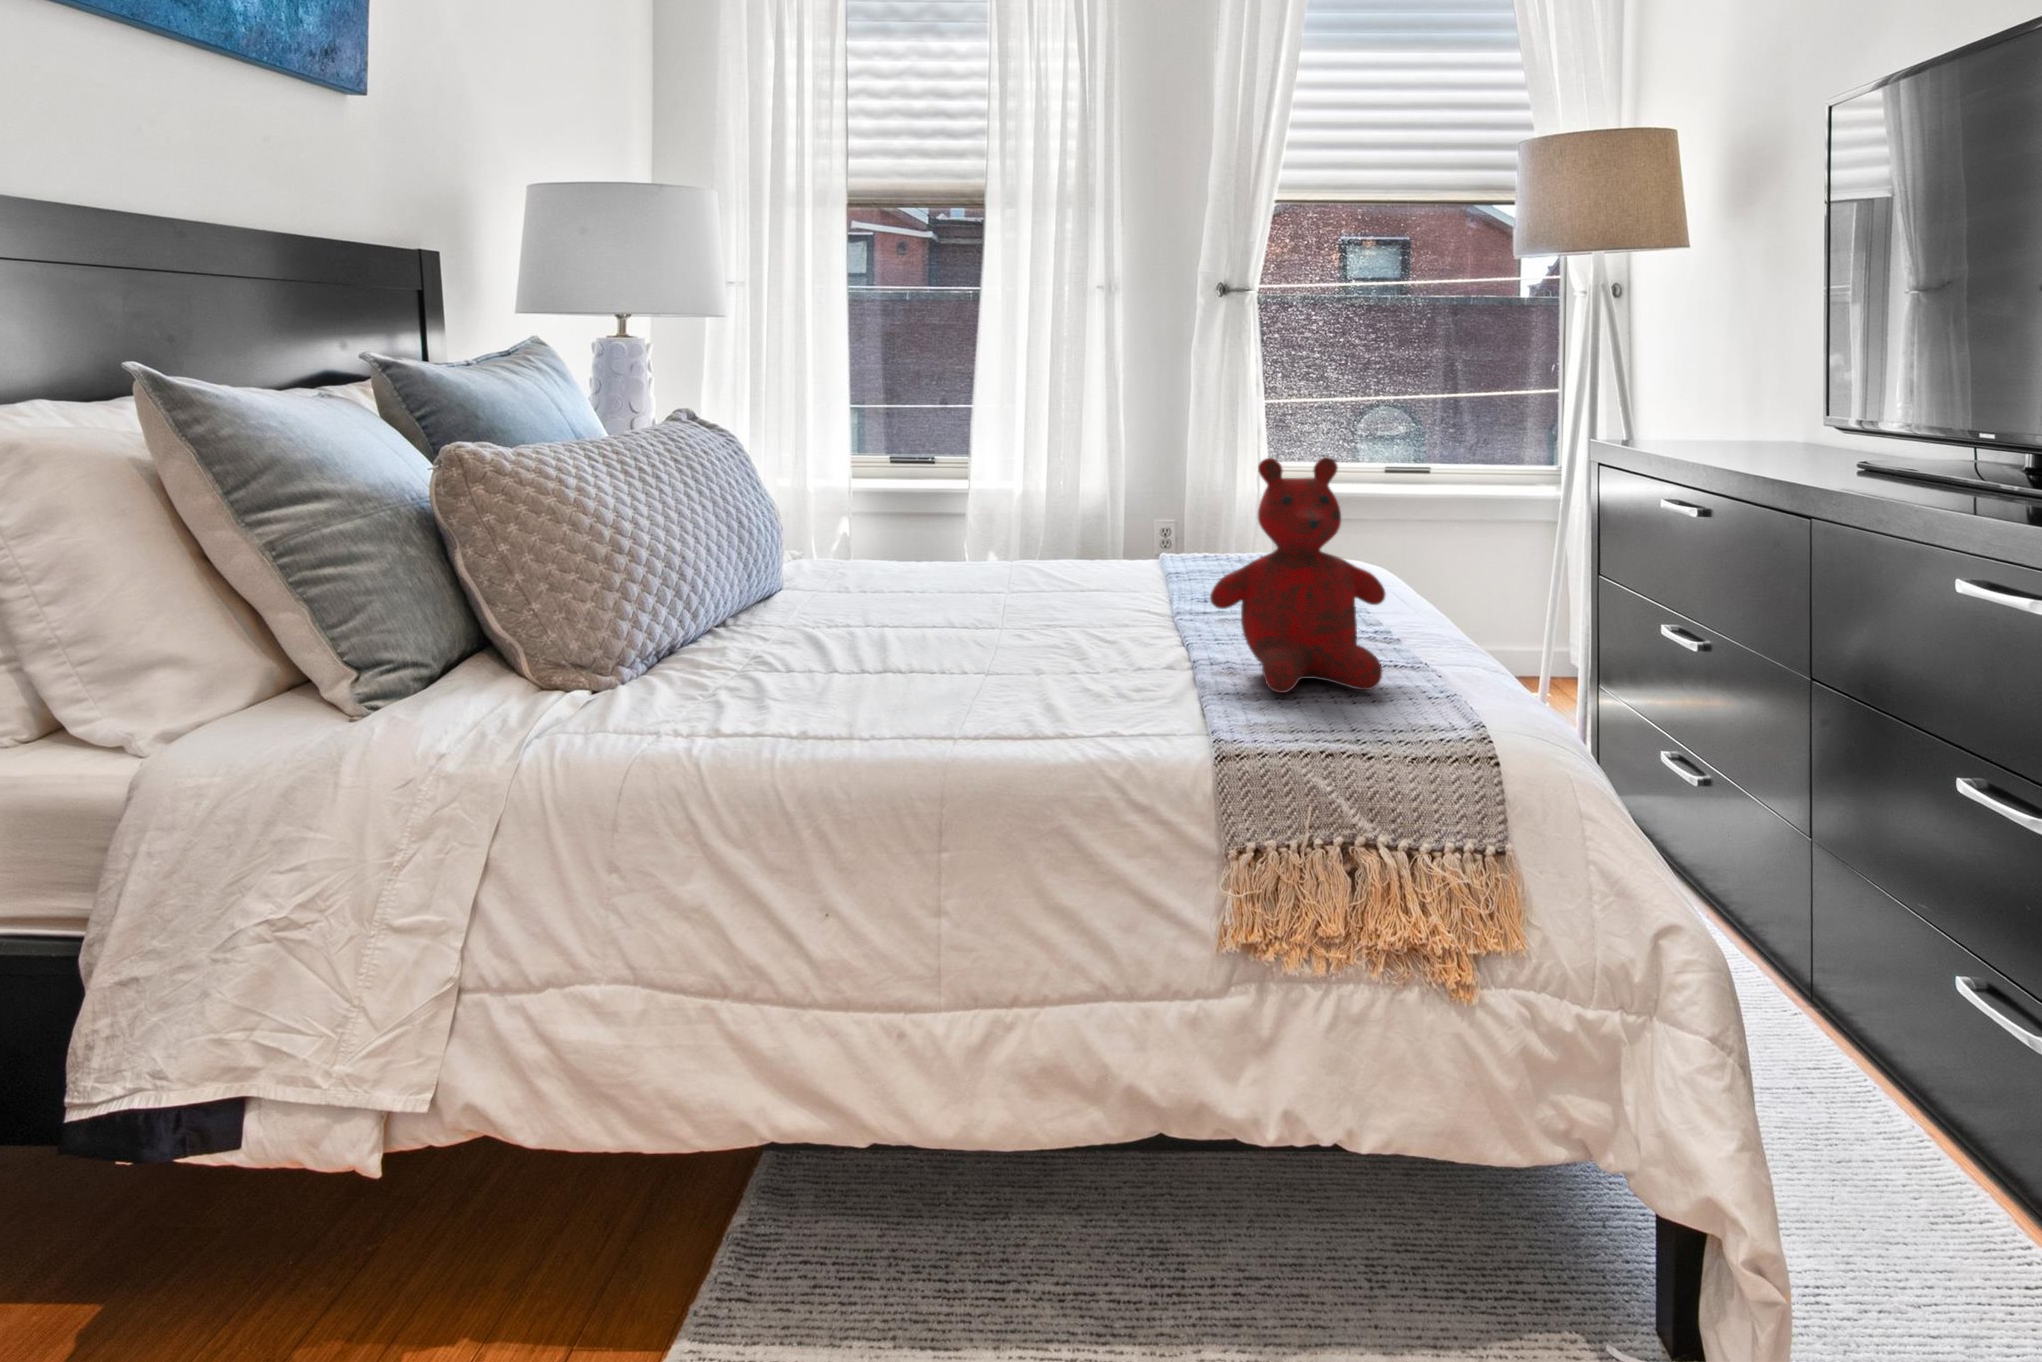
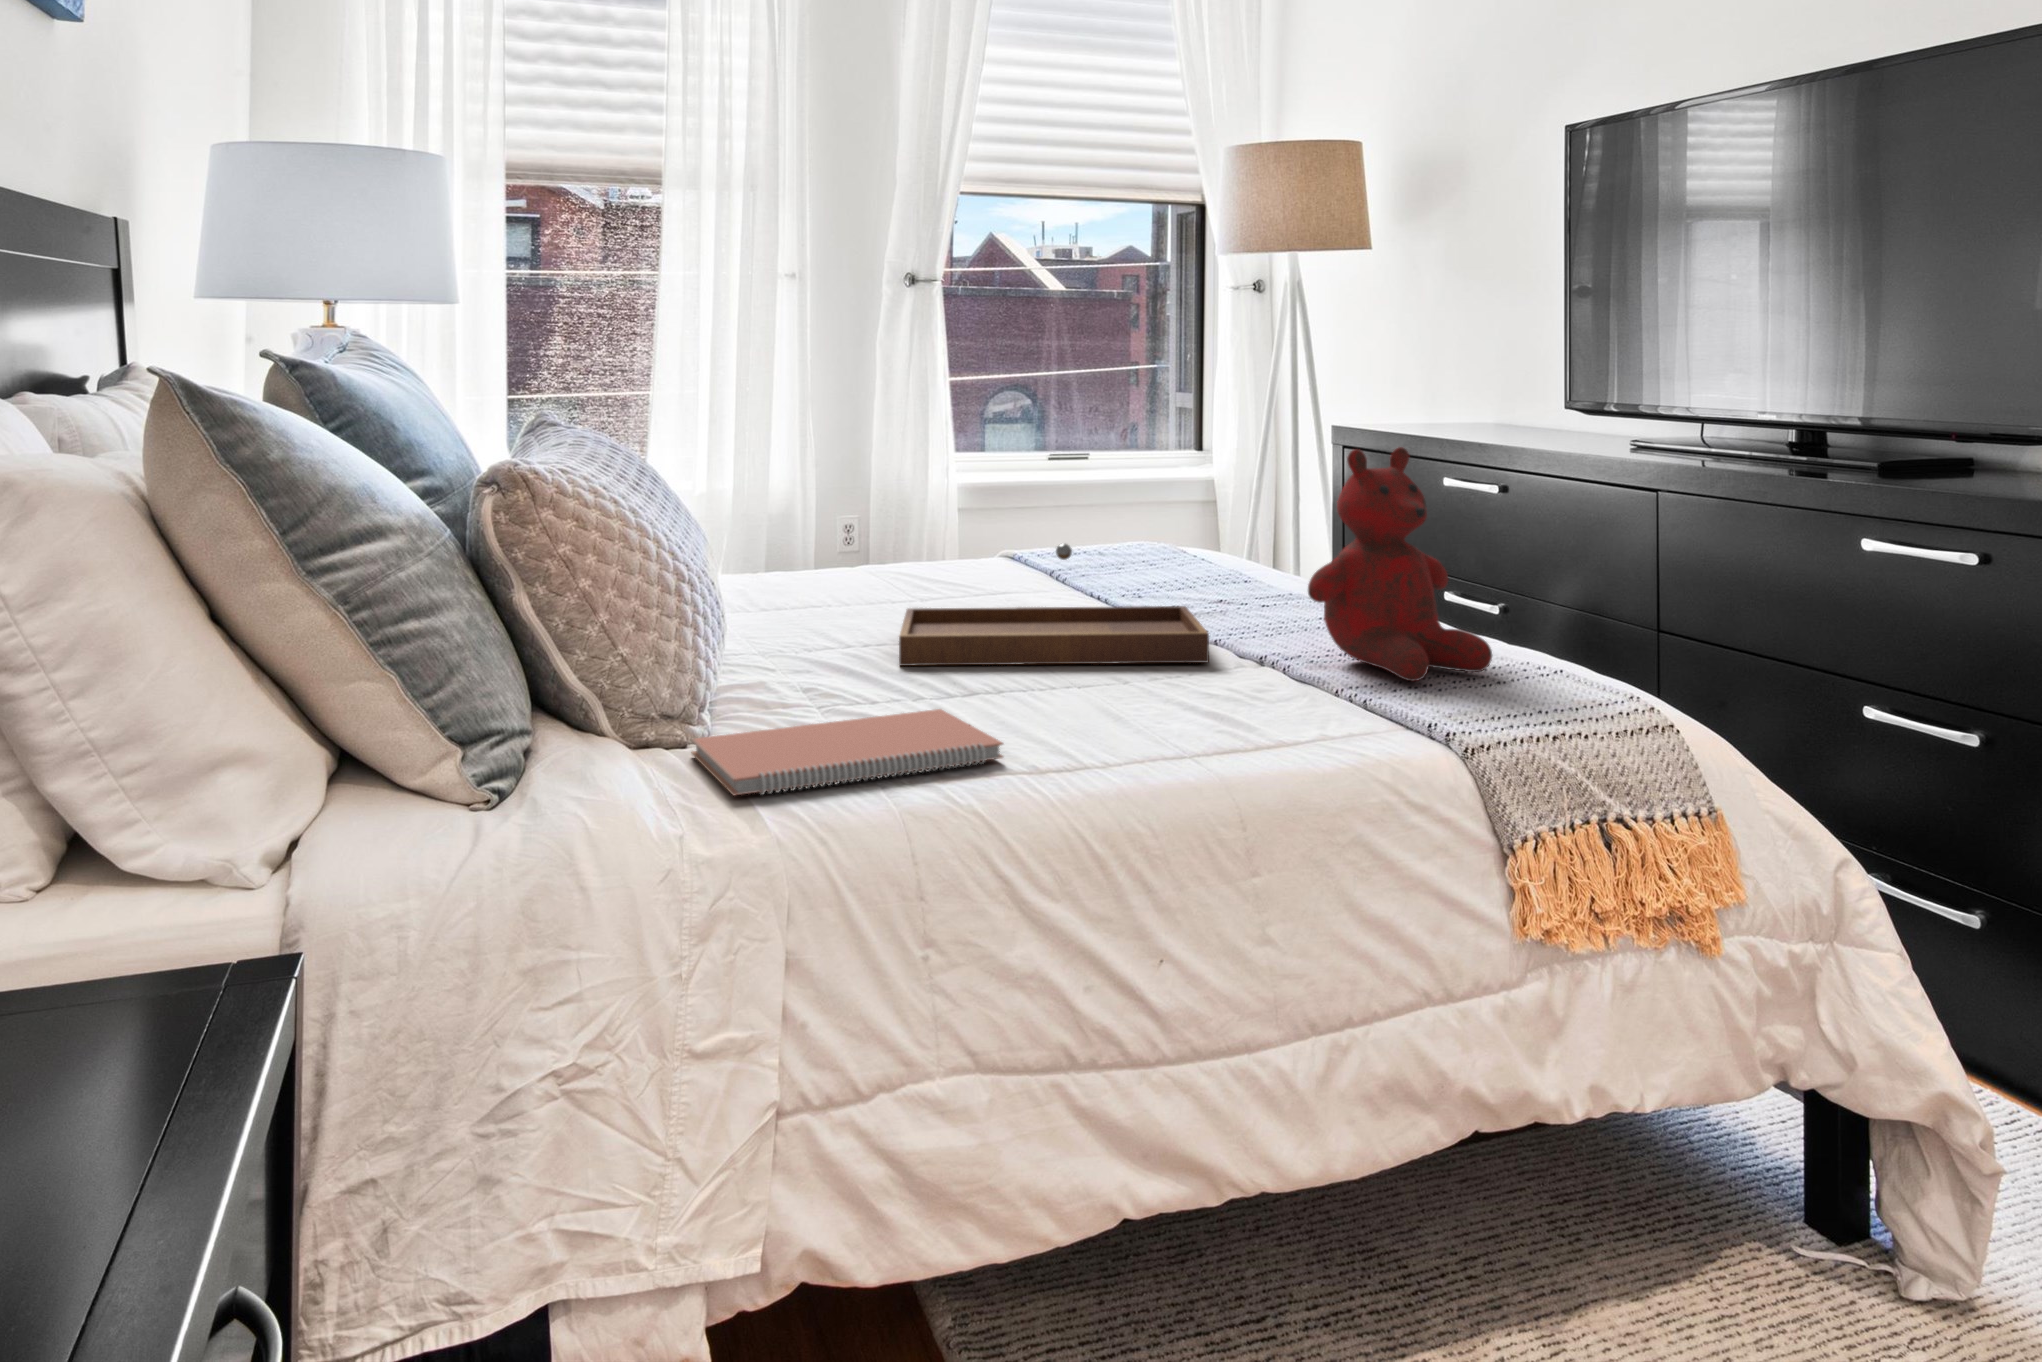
tray: none [865,539,1175,660] -> present [899,543,1209,666]
notebook: none [522,677,791,729] -> present [691,709,1003,795]

